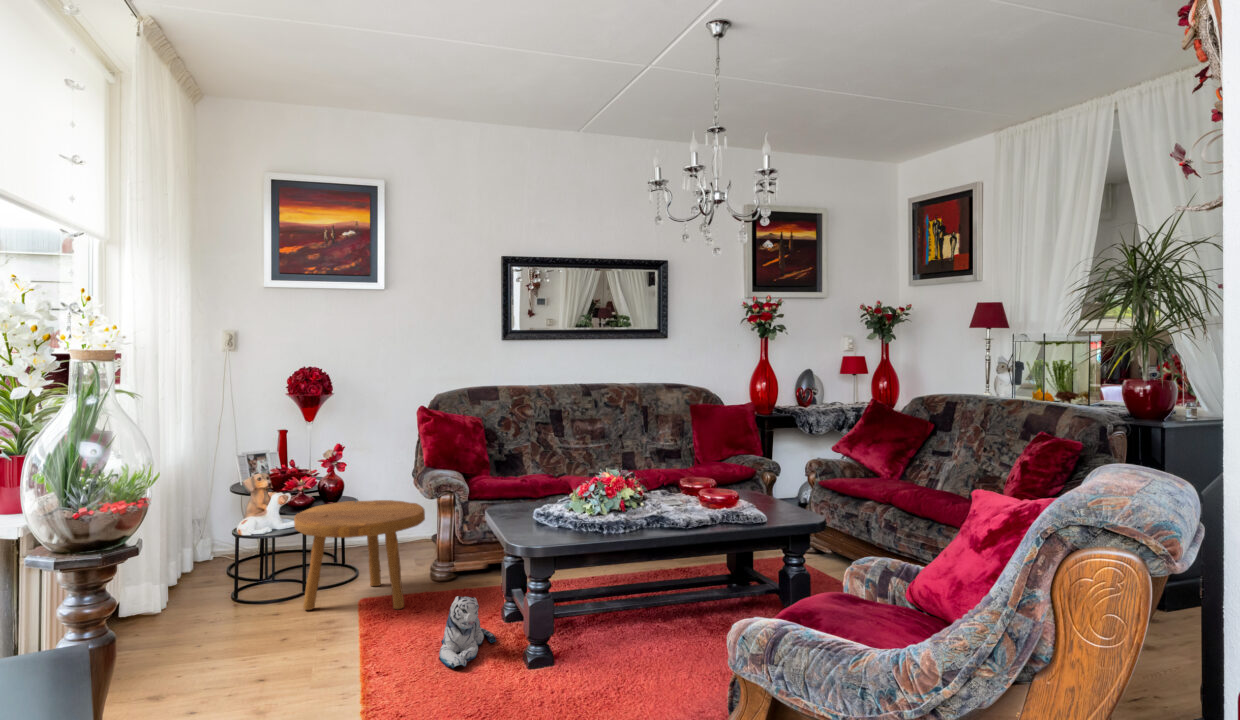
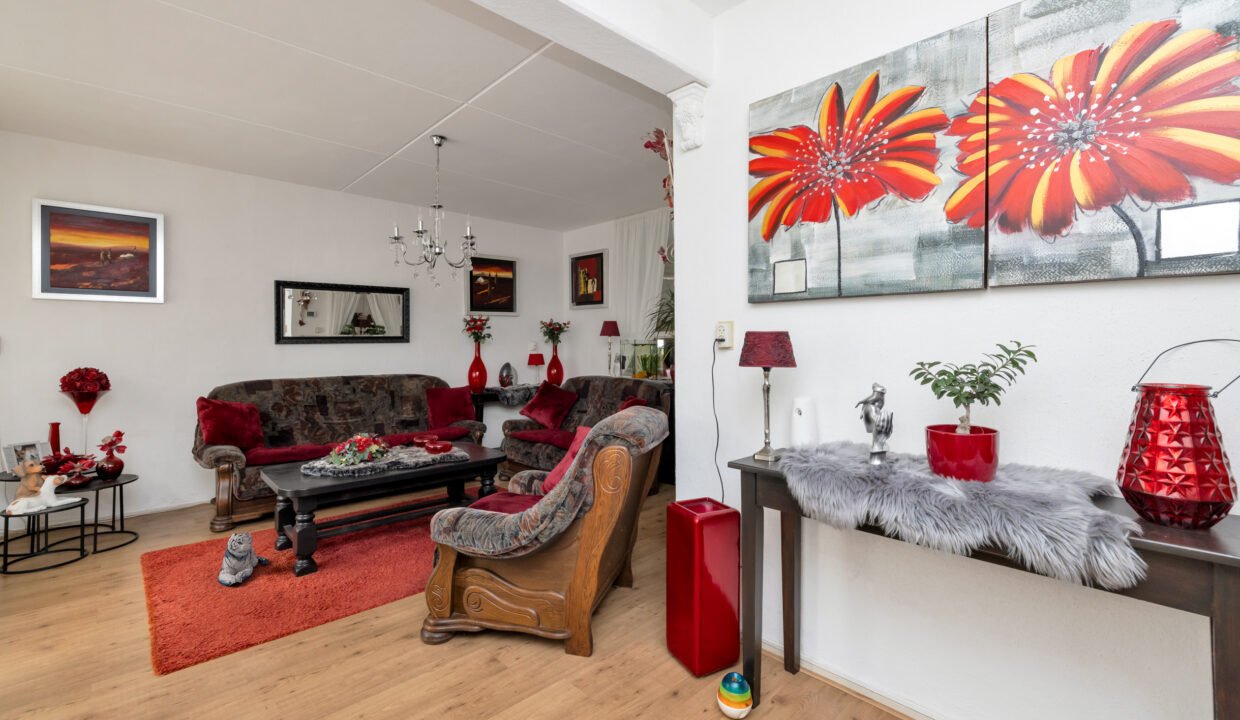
footstool: present [294,500,425,610] -> none [72,471,205,566]

